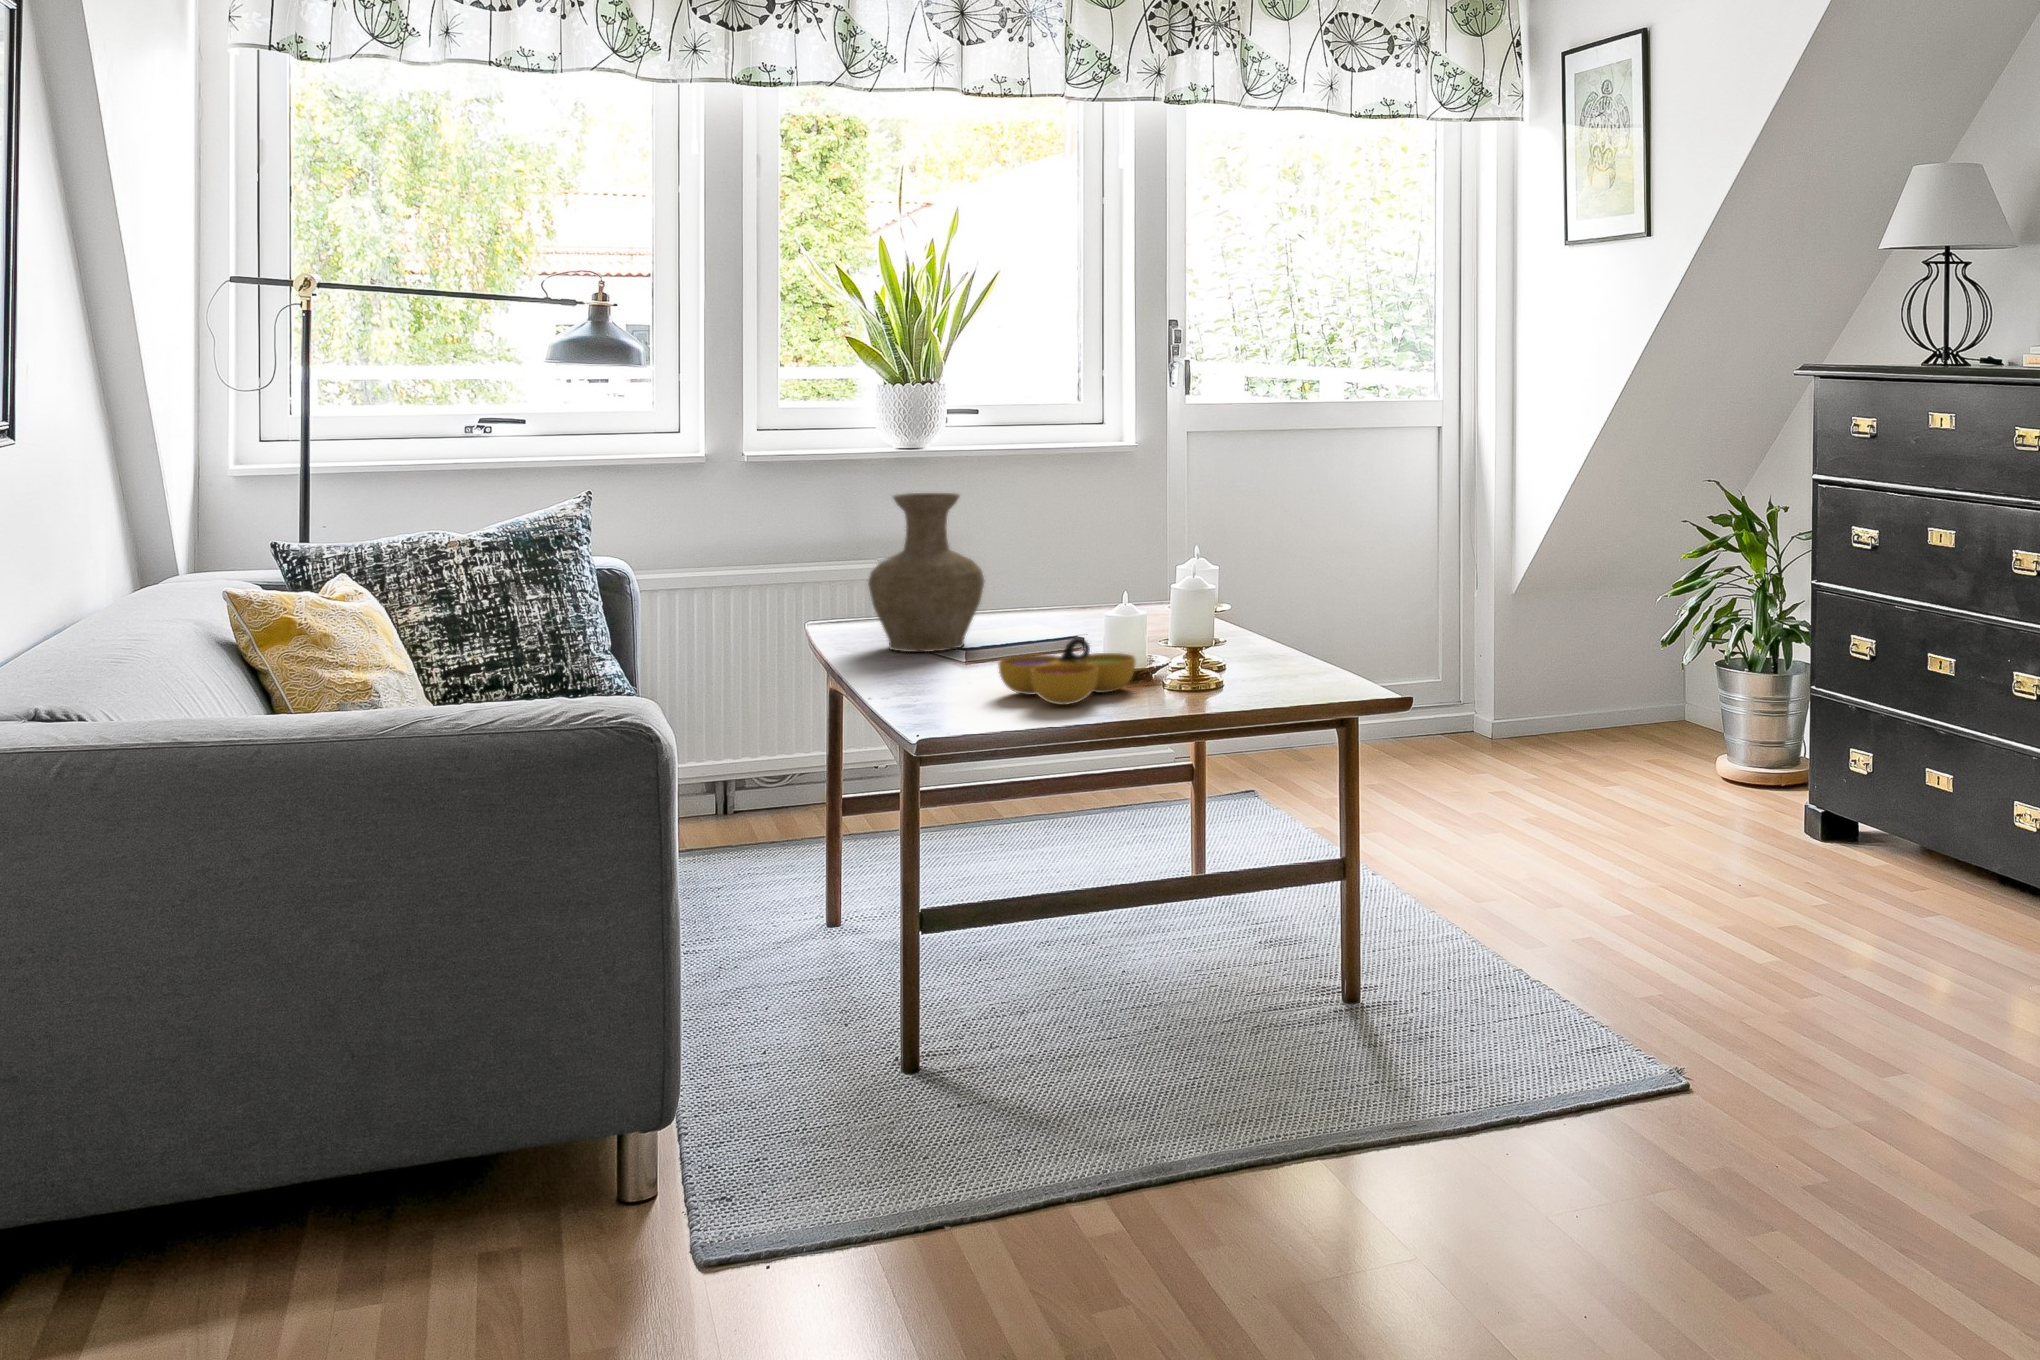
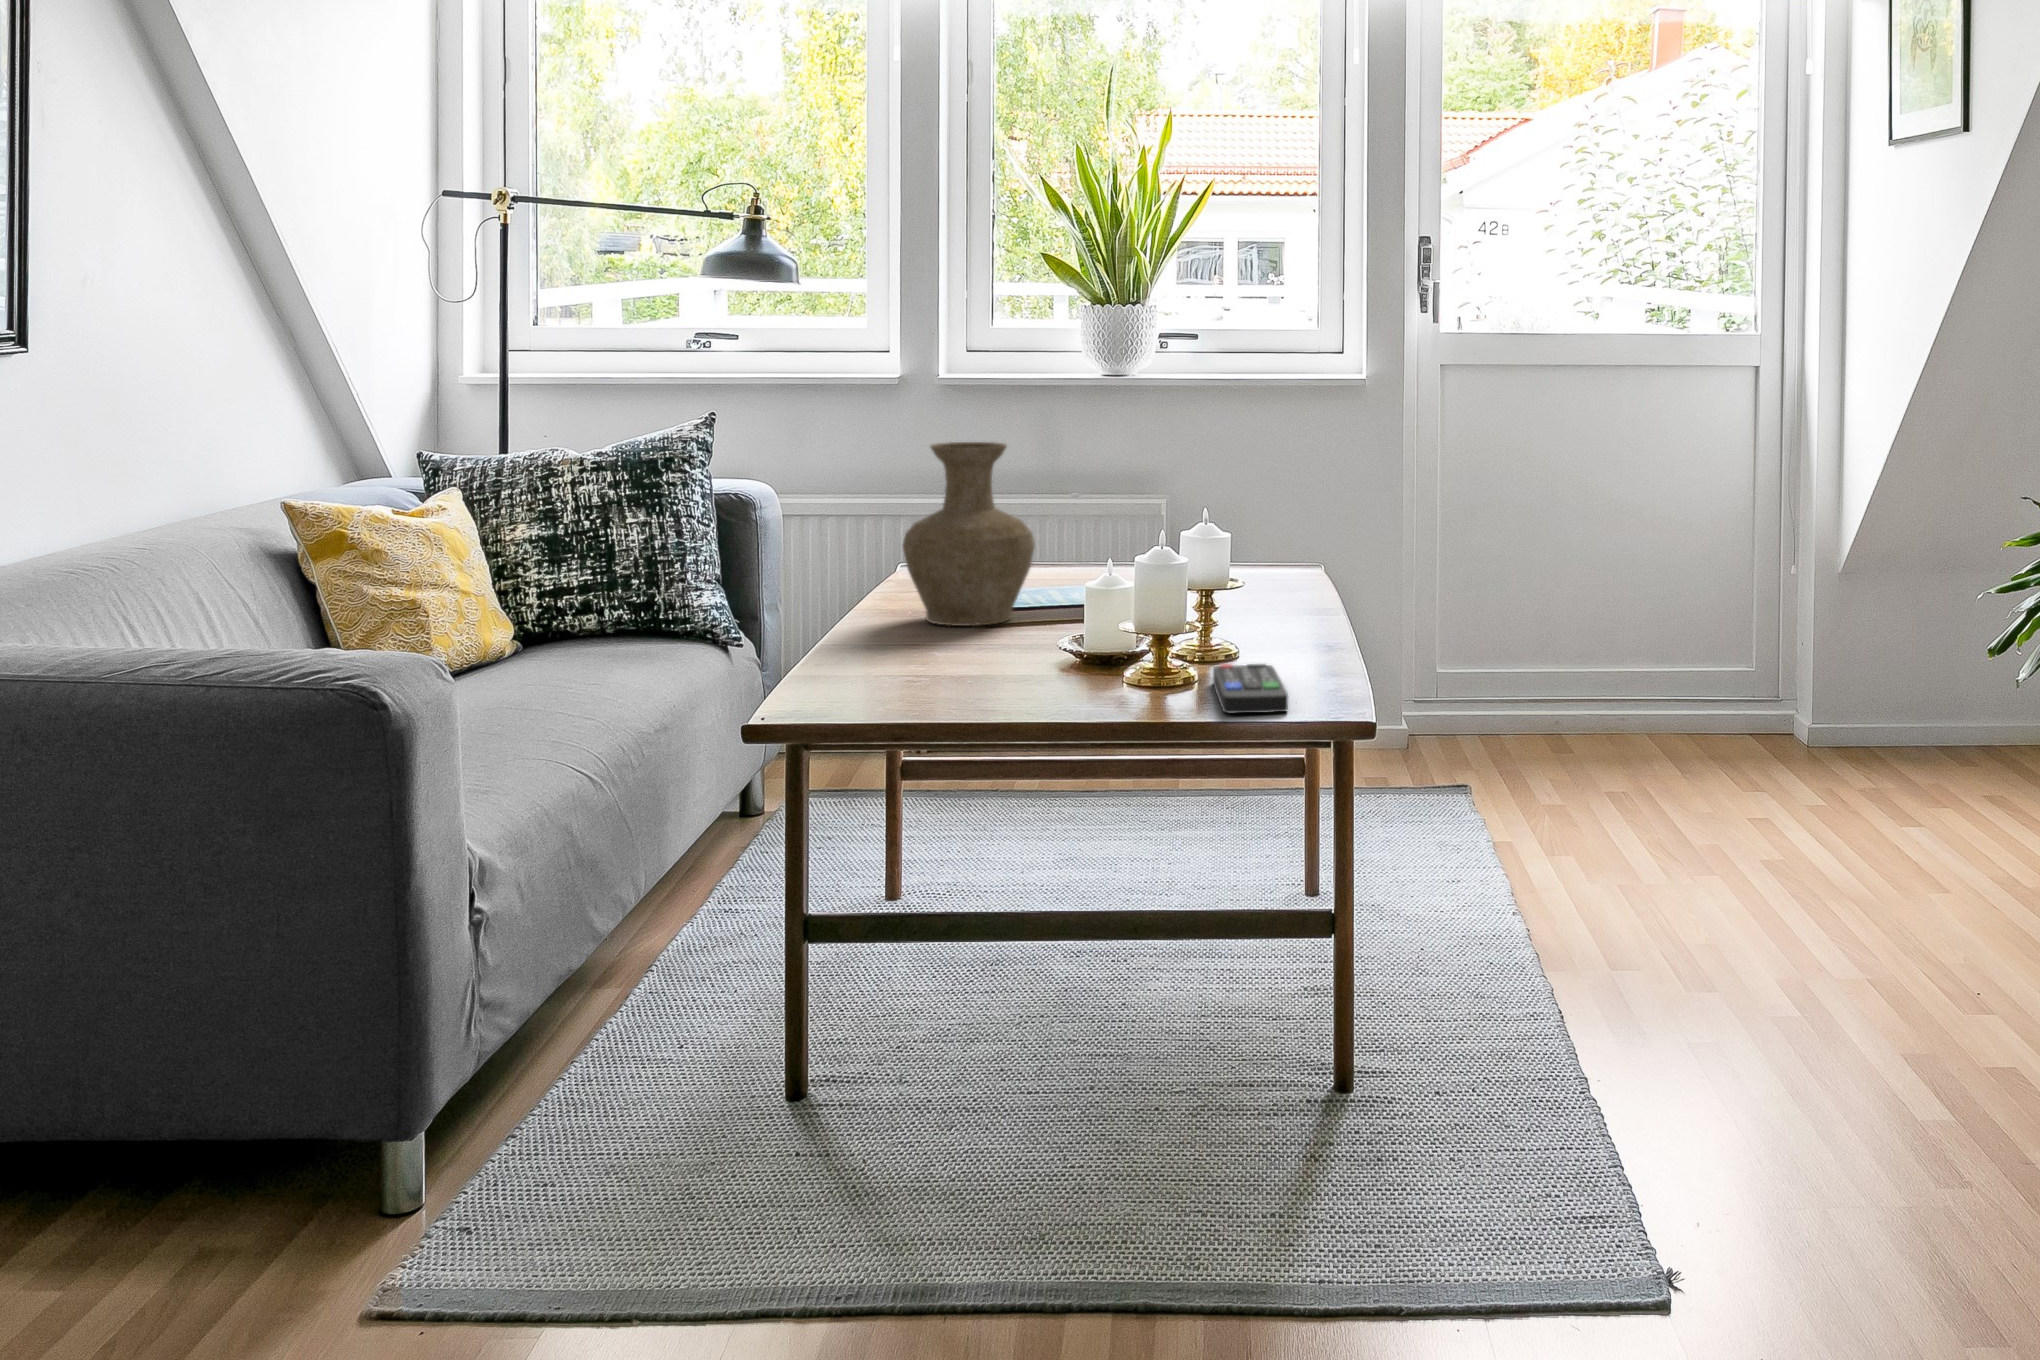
decorative bowl: present [999,638,1135,705] -> none [941,629,1101,711]
remote control: none [1215,657,1305,692] -> present [1213,664,1288,713]

